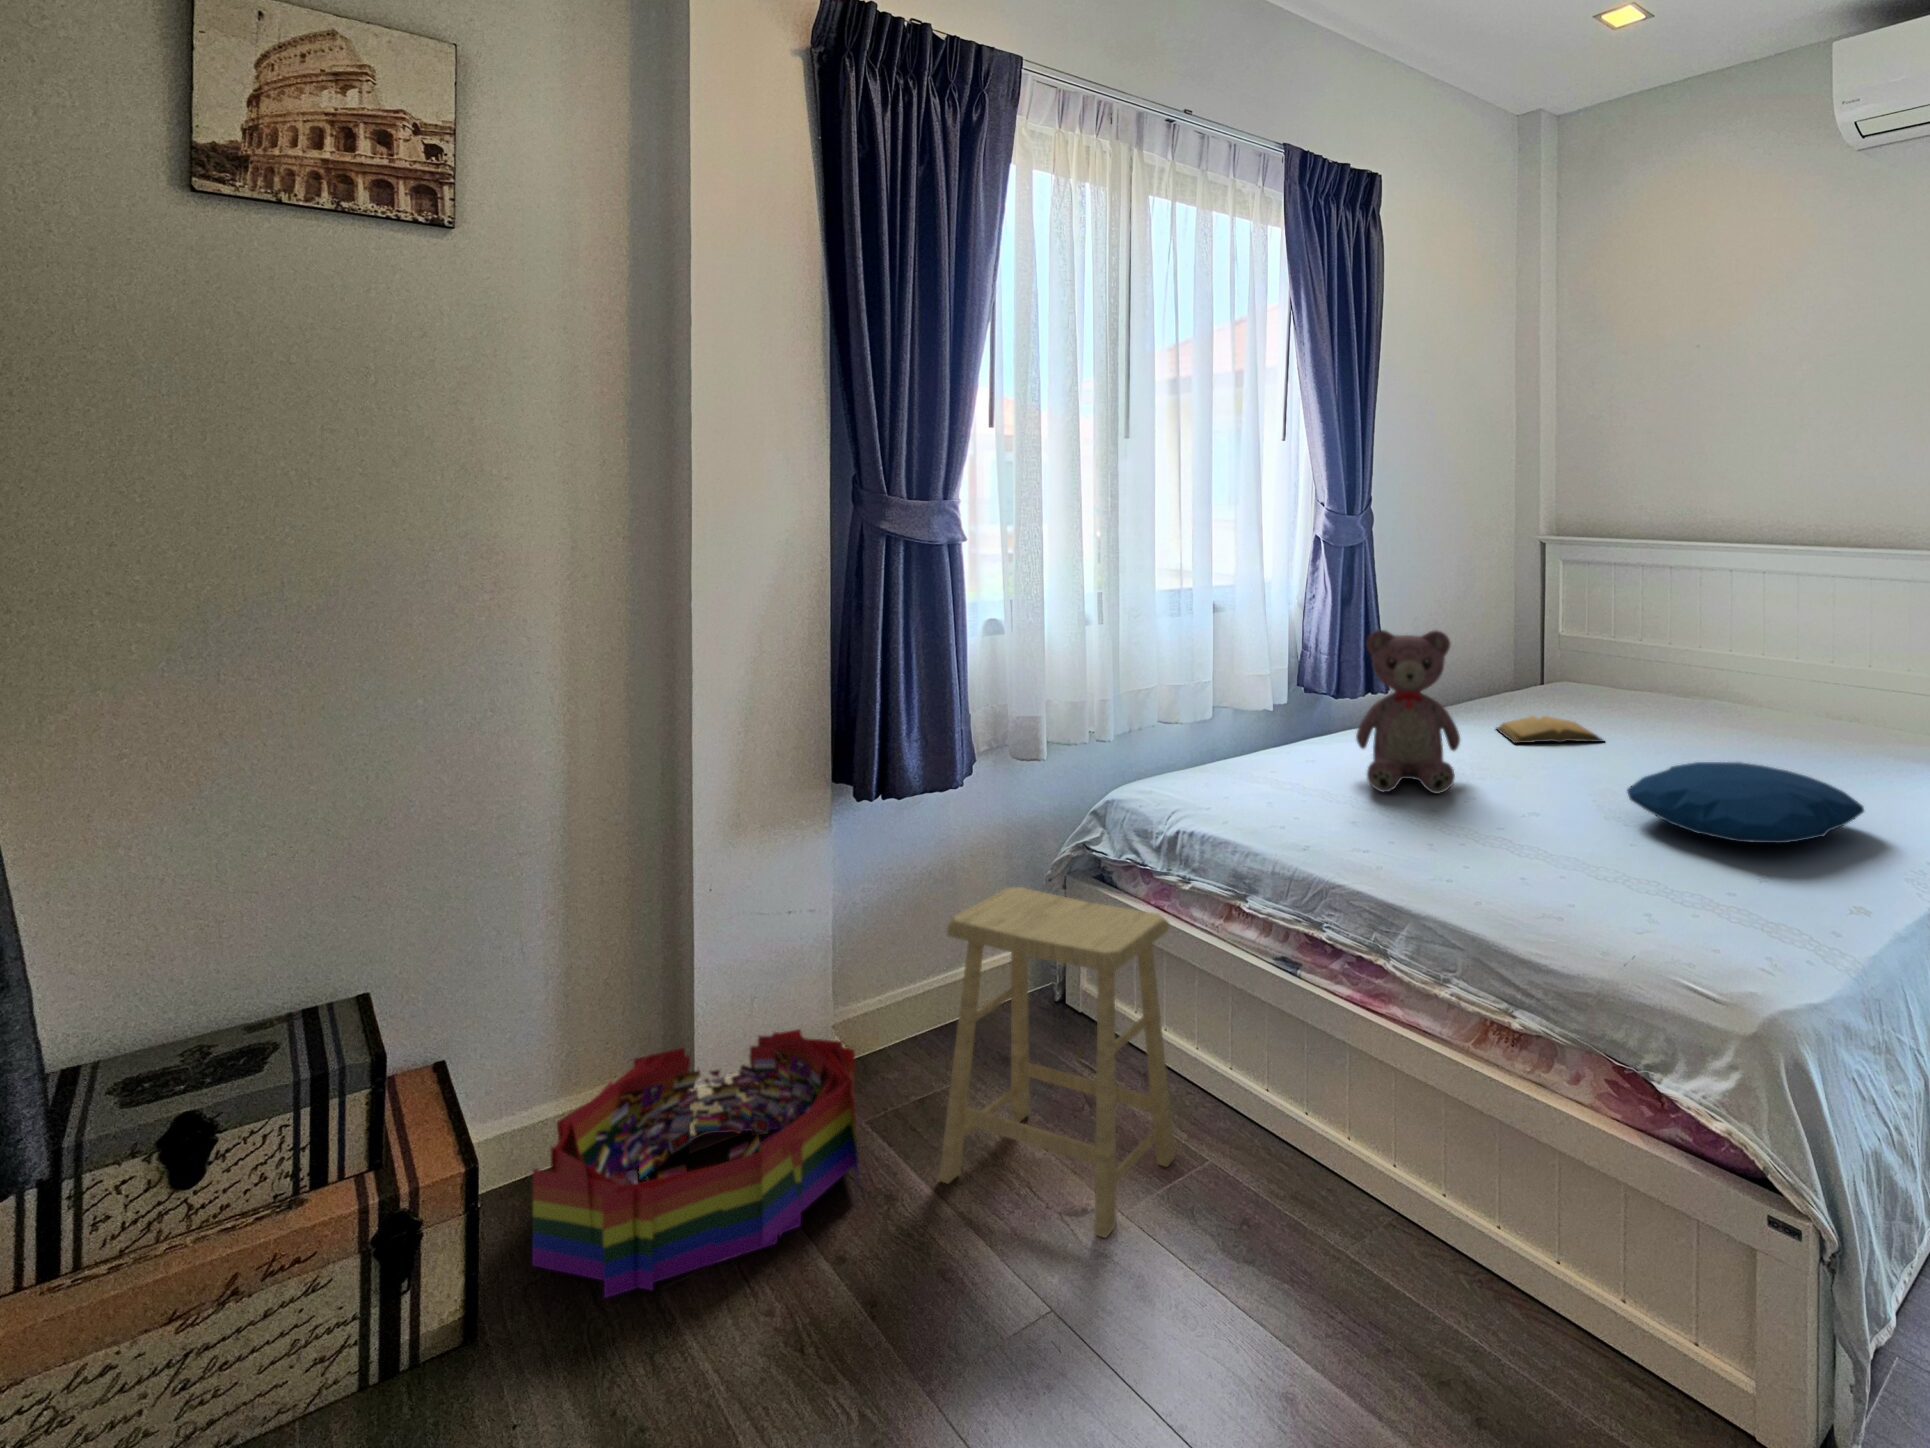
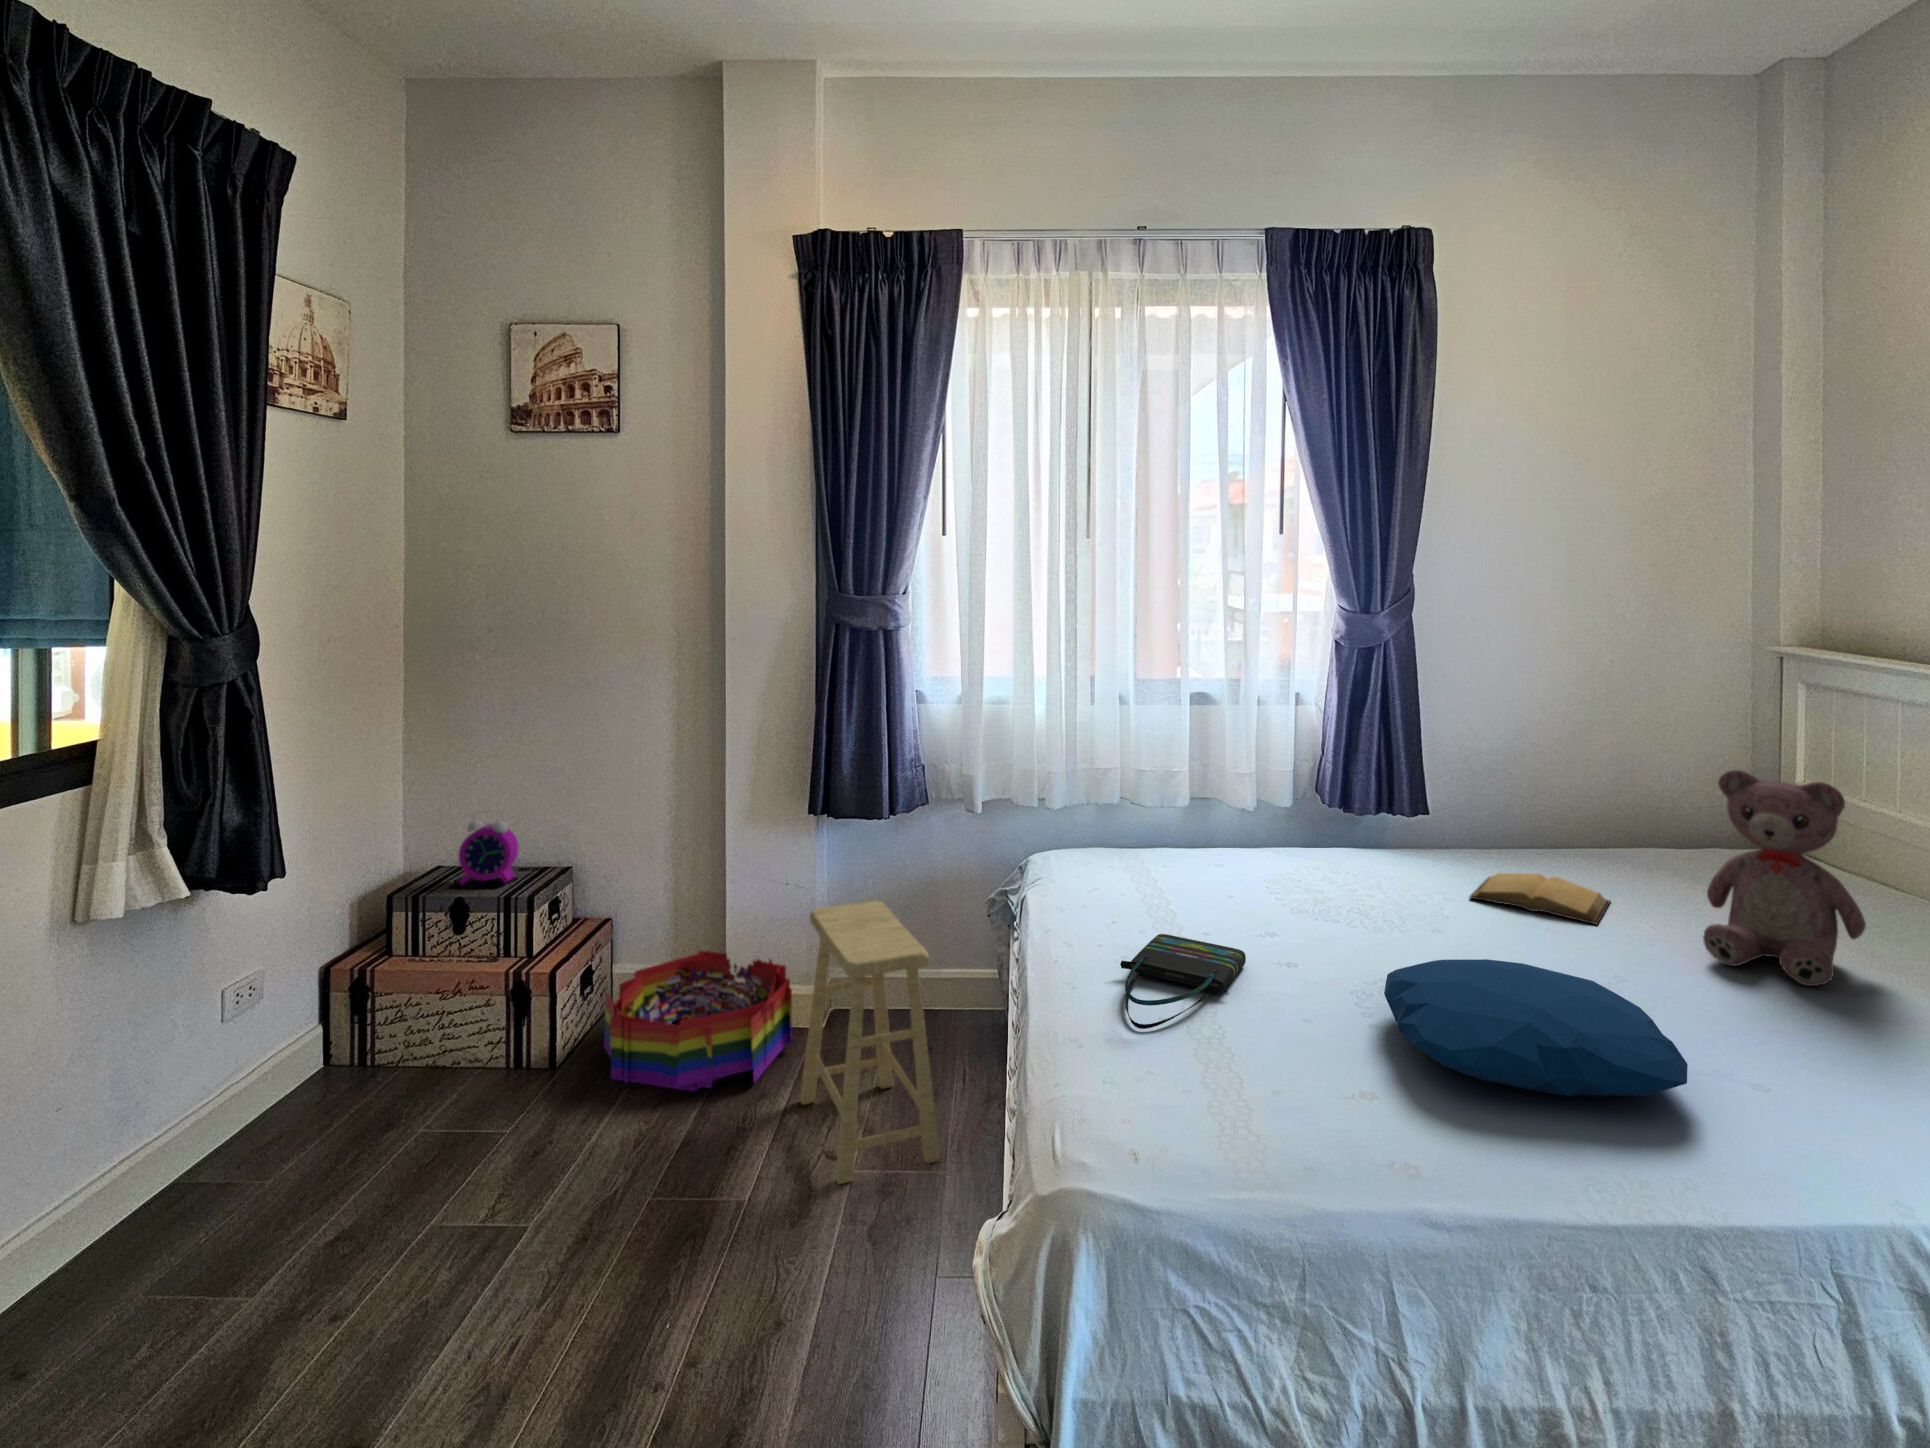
teddy bear: present [1356,630,1460,794] -> present [1703,770,1866,986]
tote bag: none [1414,813,1547,894] -> present [1120,934,1246,1029]
alarm clock: none [129,931,272,1099] -> present [459,811,519,885]

